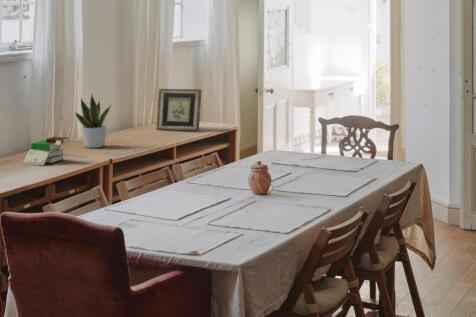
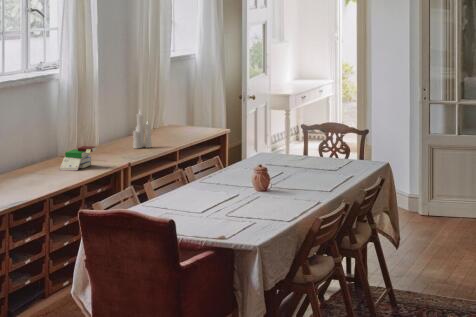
picture frame: present [157,89,201,131] -> none [159,101,198,137]
candle: none [121,93,143,143] -> present [133,113,152,148]
potted plant: present [76,95,110,148] -> none [97,107,127,154]

